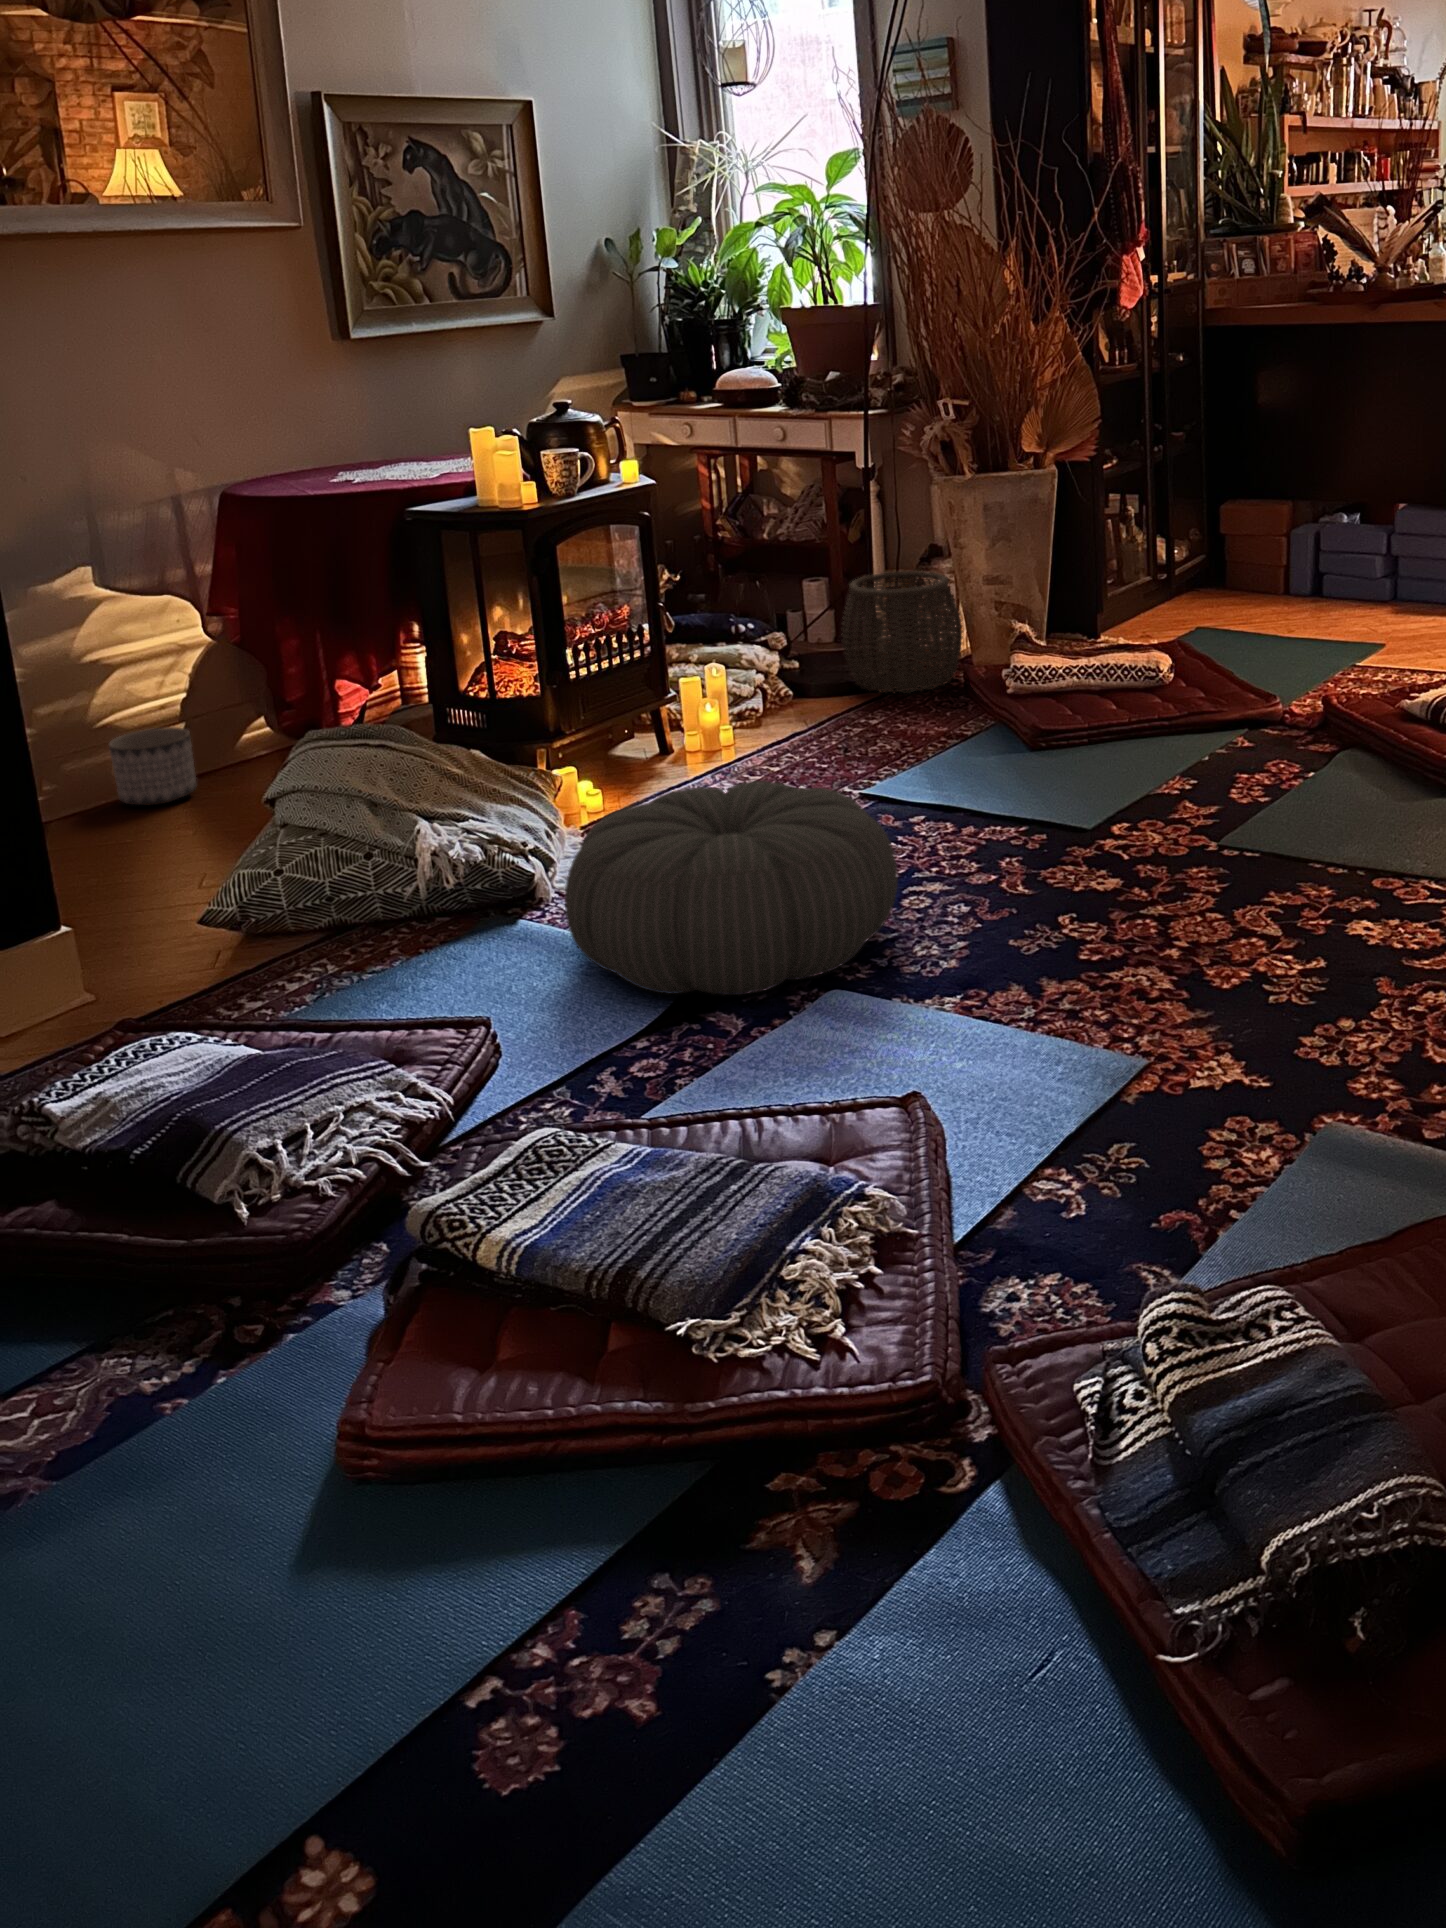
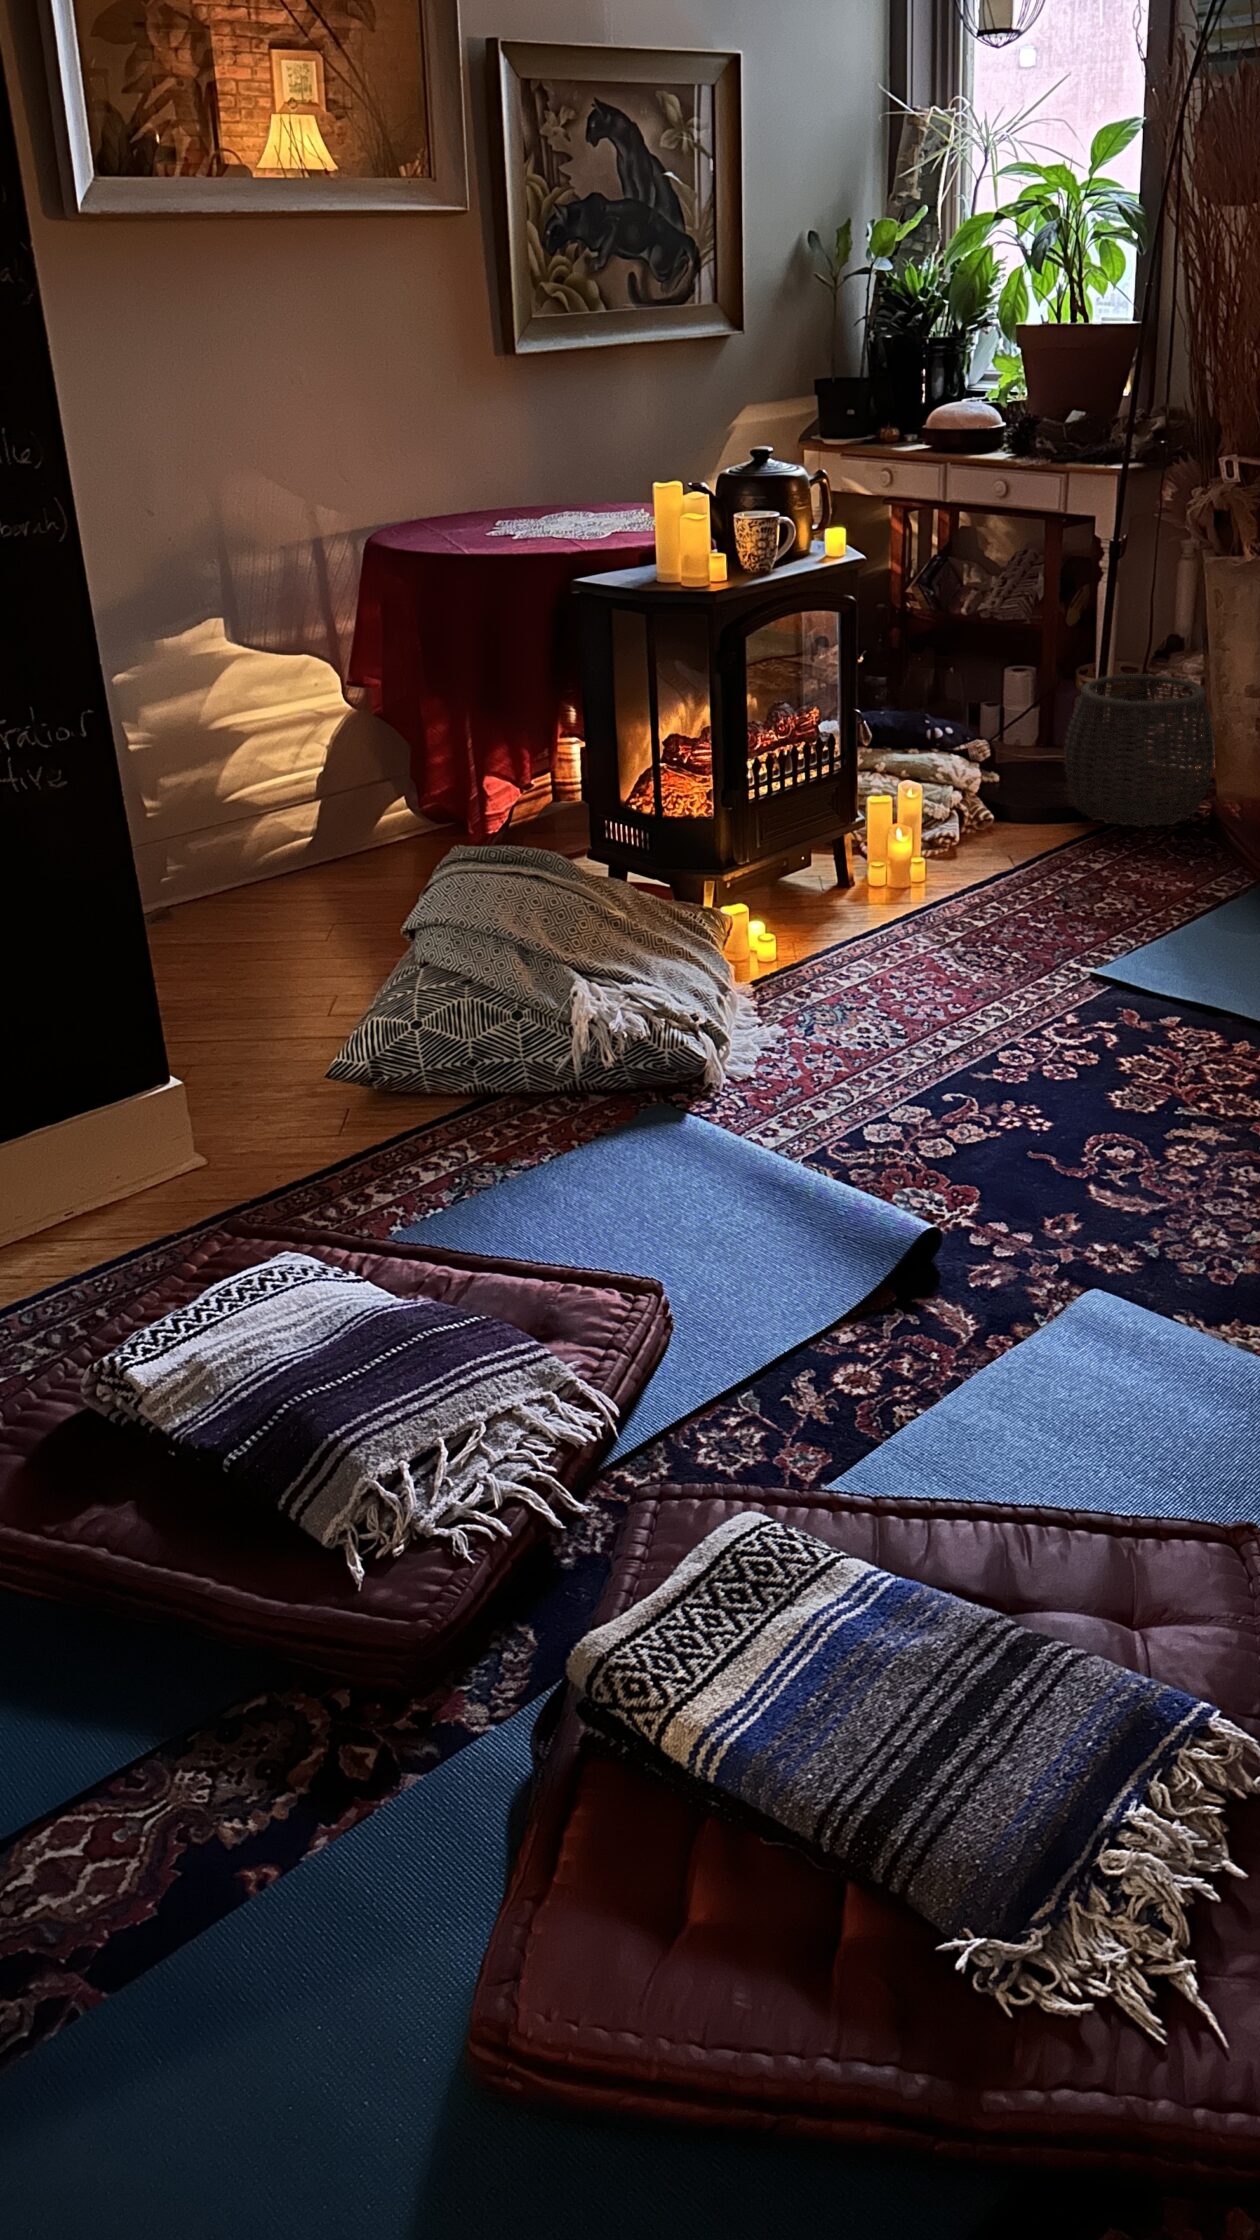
planter: present [109,727,196,806] -> none [231,799,323,888]
pouf: present [565,781,898,995] -> none [752,981,1177,1277]

